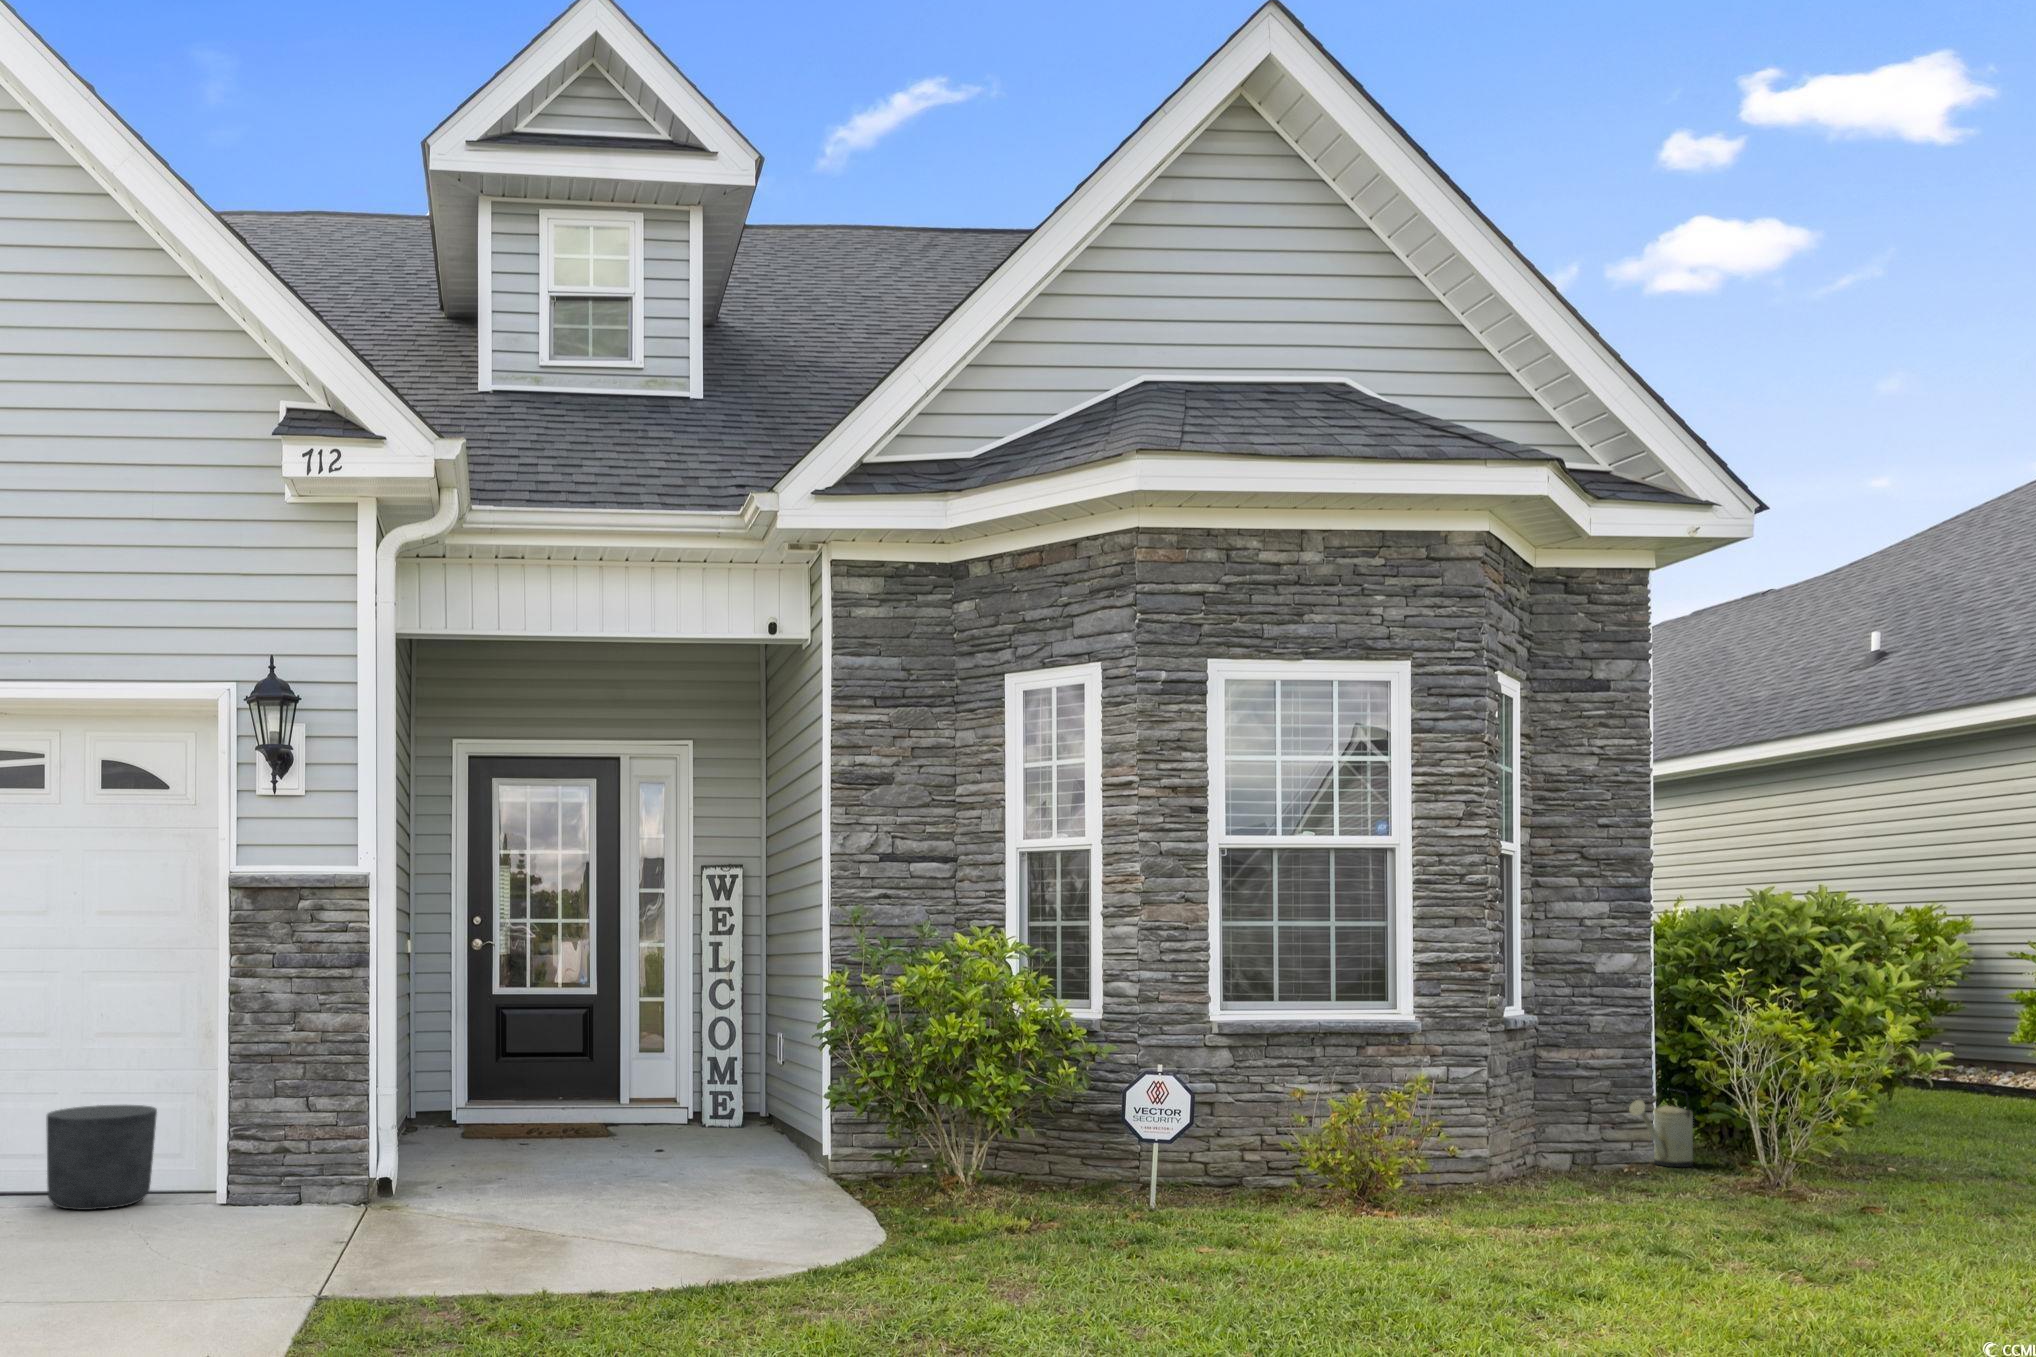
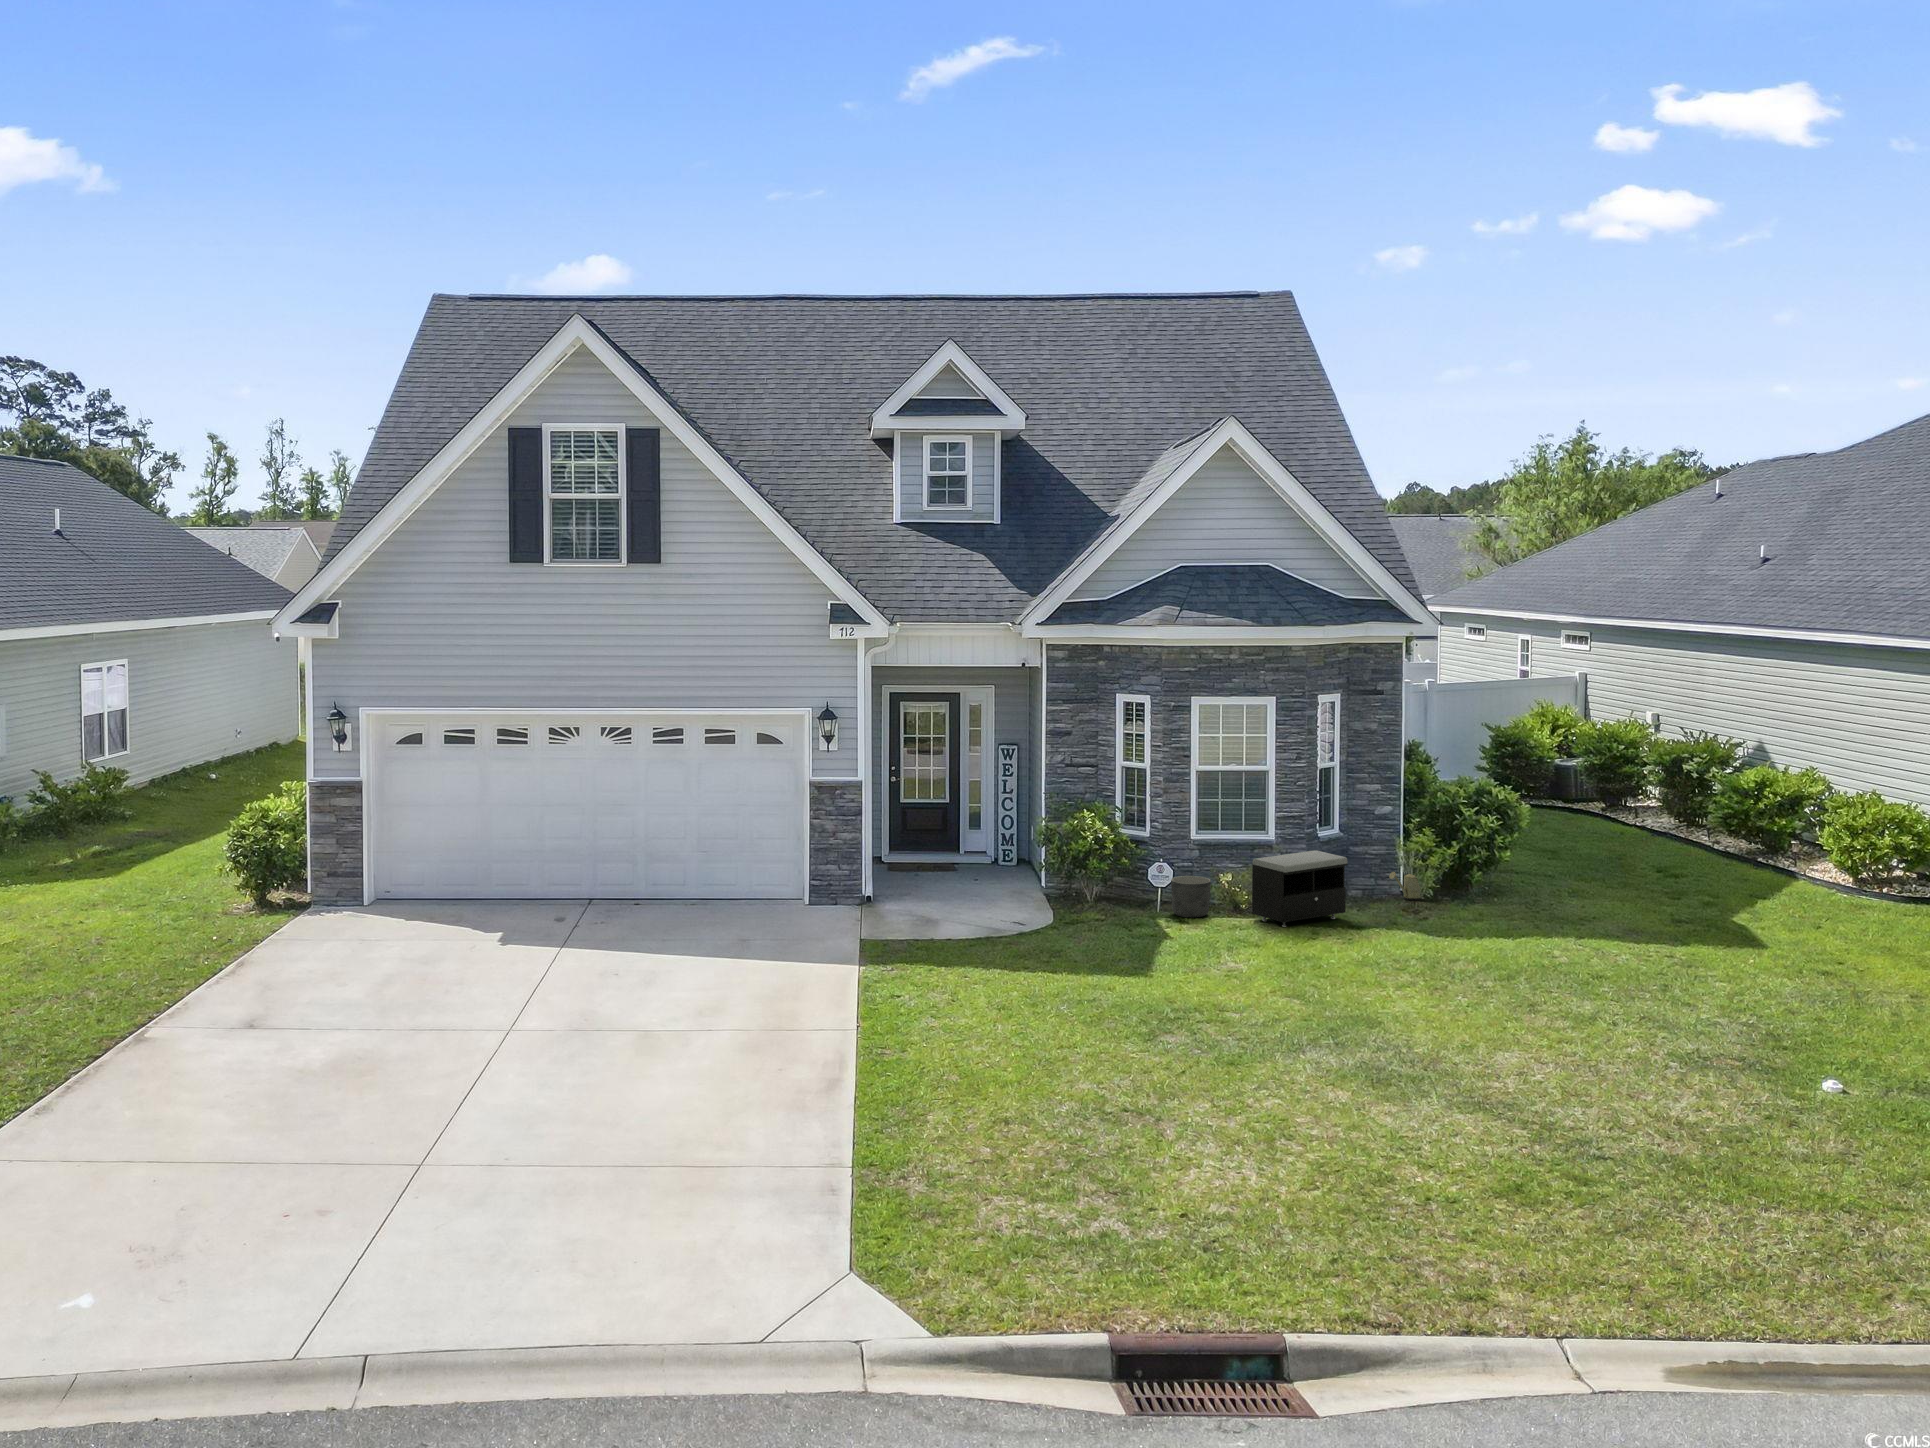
storage bench: none [1381,1040,1600,1226] -> present [1252,850,1348,927]
planter: present [46,1105,157,1210] -> present [1171,876,1211,918]

